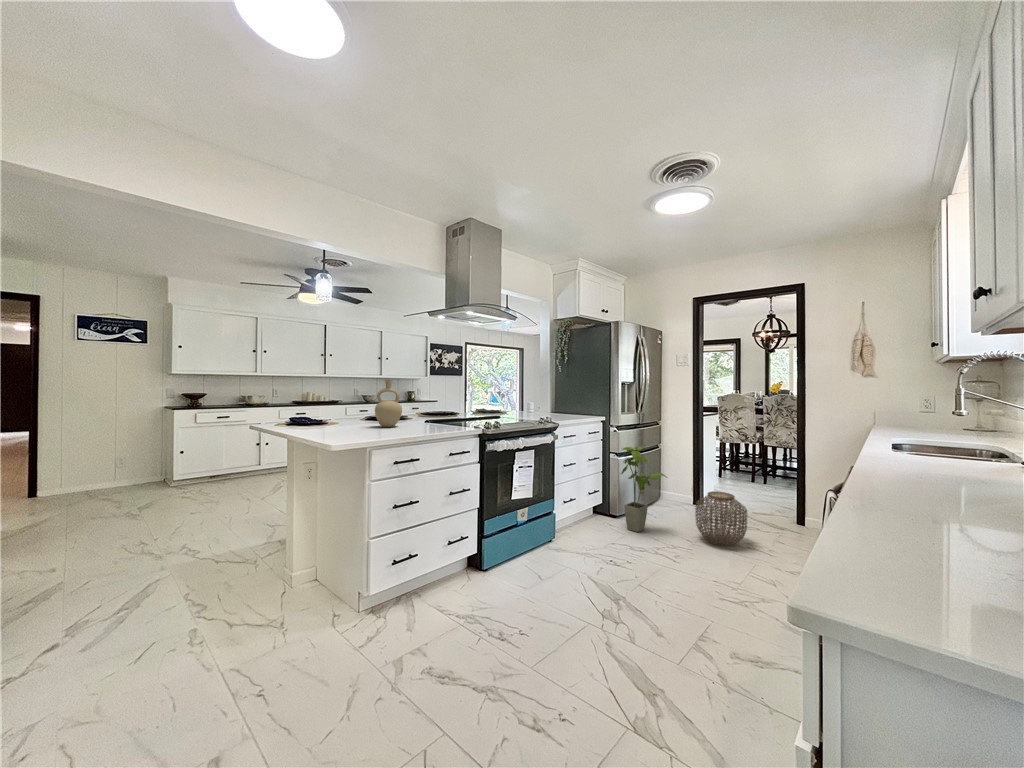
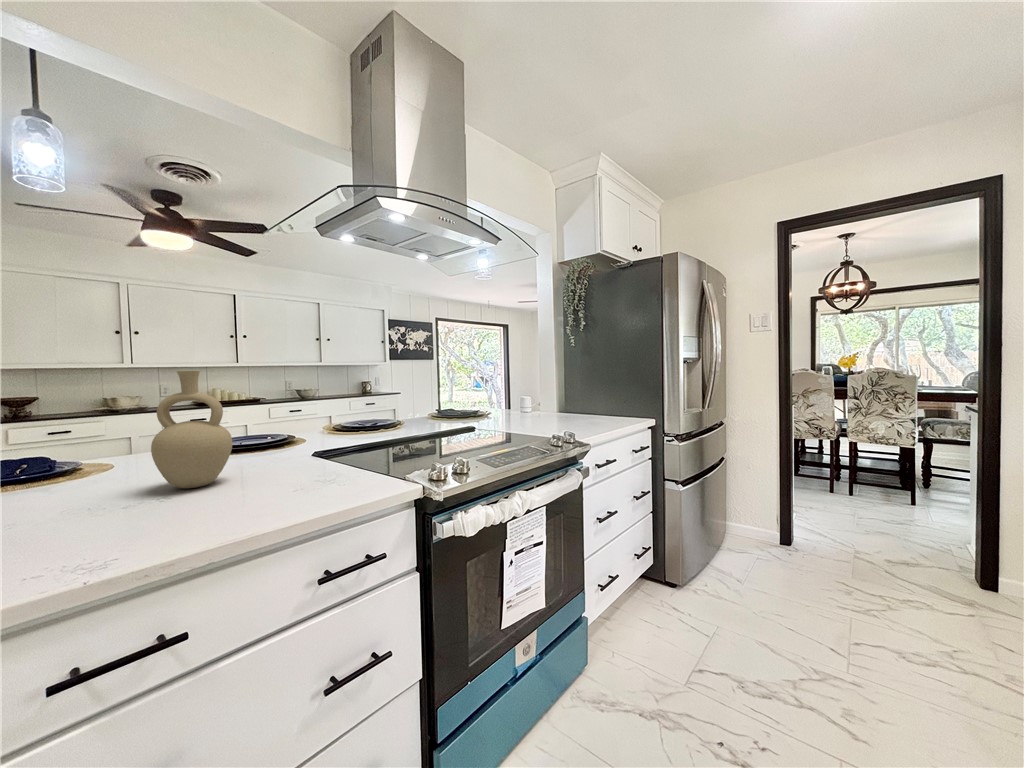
house plant: present [621,446,667,532] -> none [695,476,792,632]
woven basket: present [696,491,747,547] -> none [844,557,965,673]

